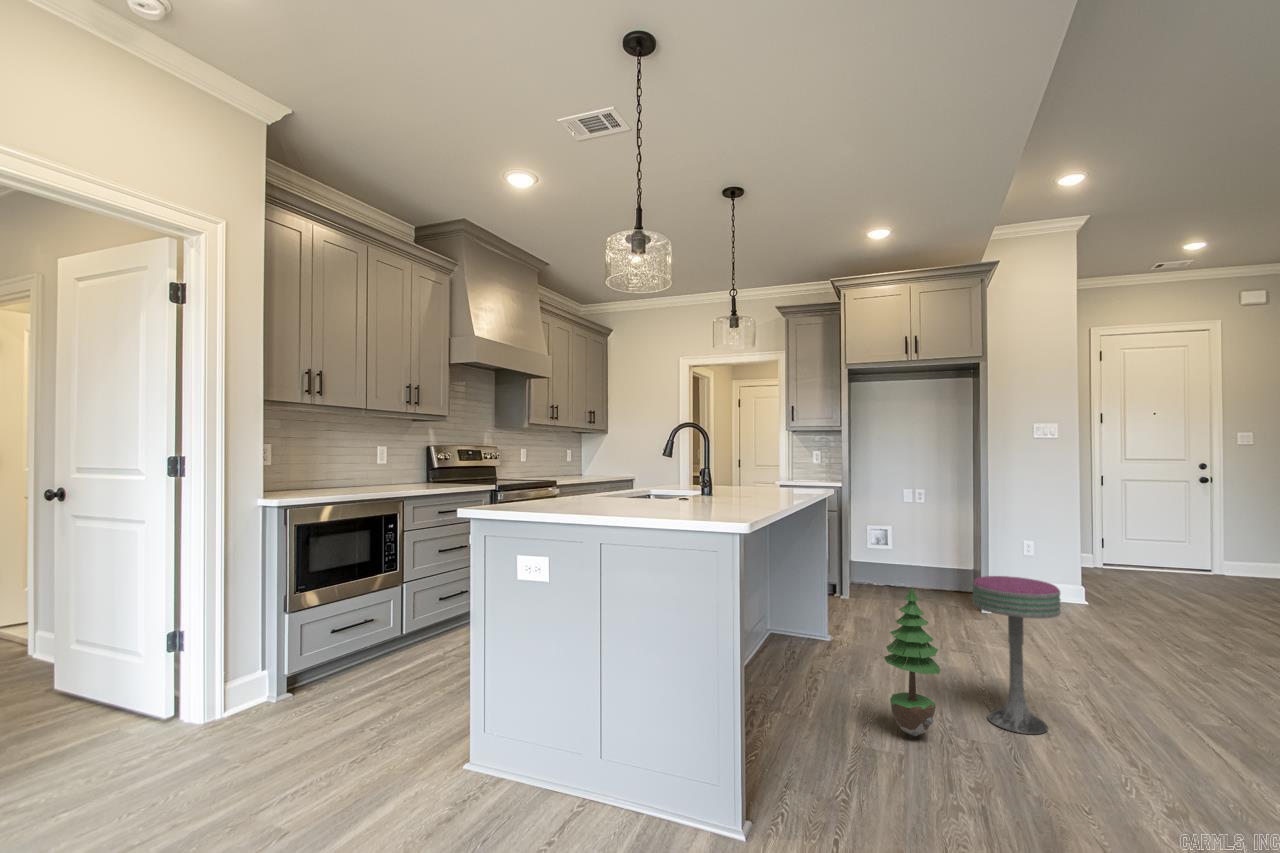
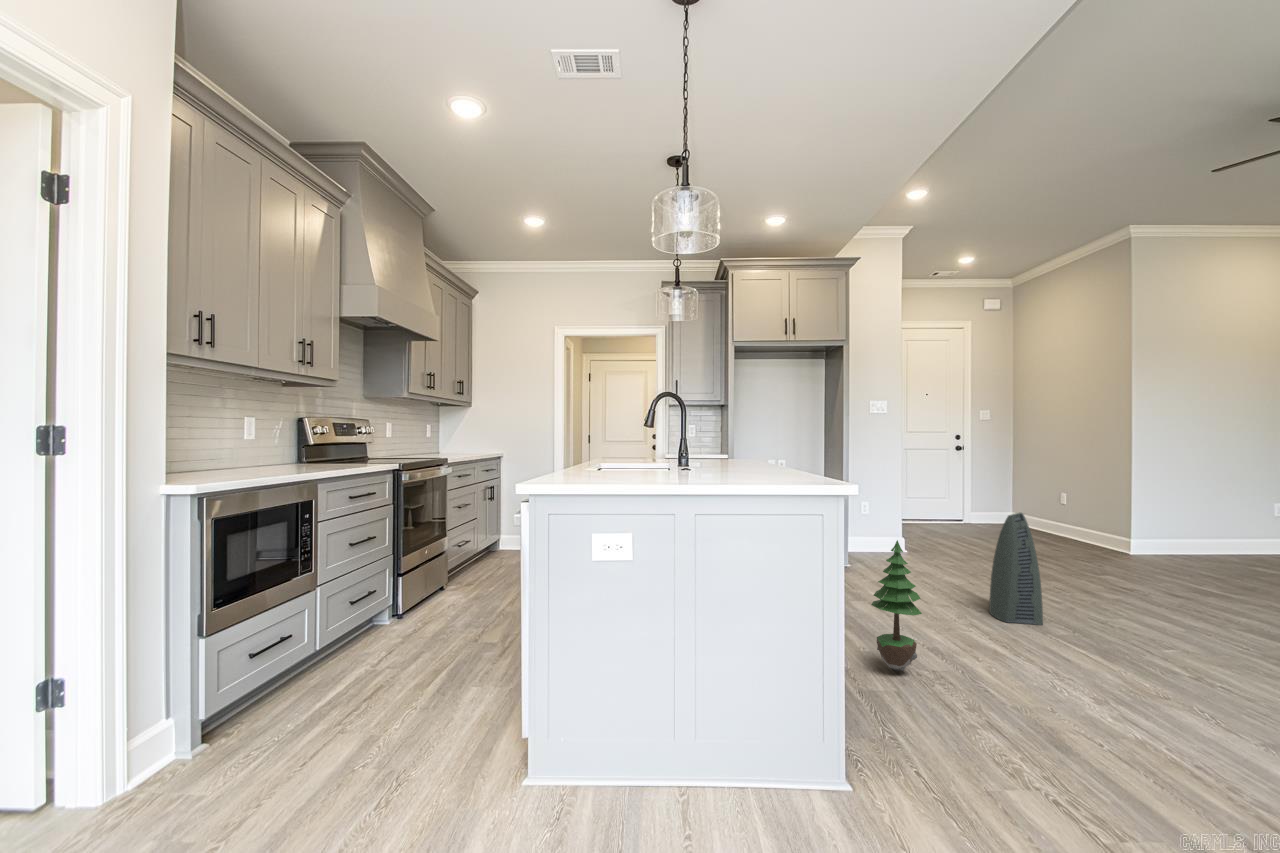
air purifier: none [1115,569,1184,716] -> present [989,513,1043,625]
bar stool: present [972,576,1061,734] -> none [919,526,991,655]

